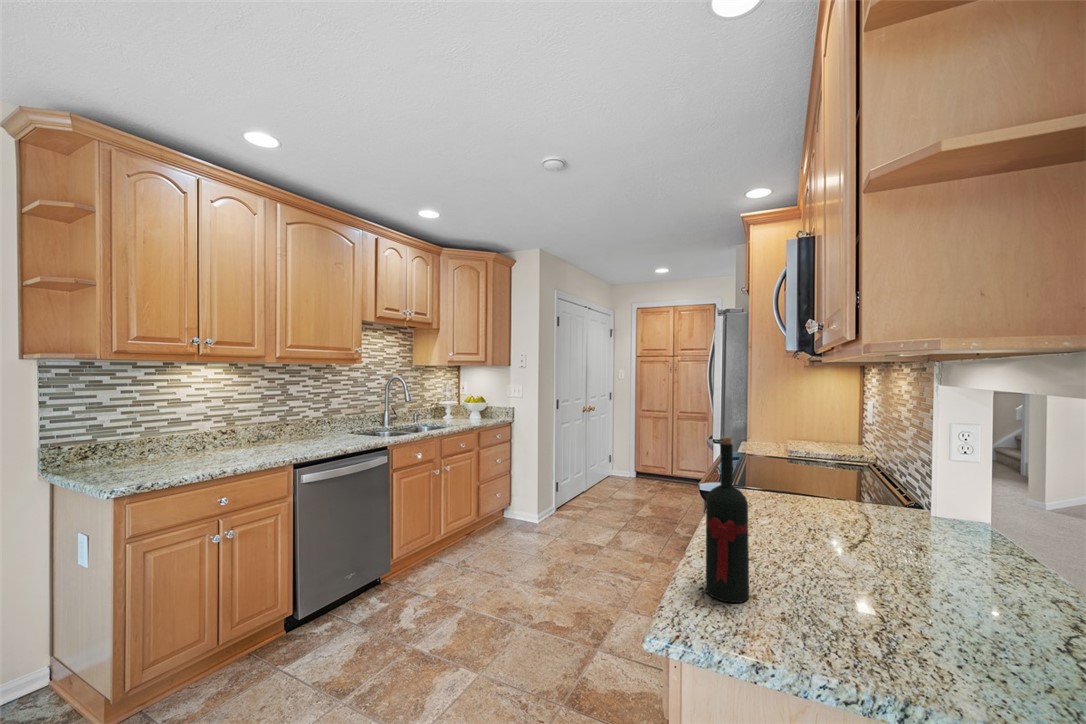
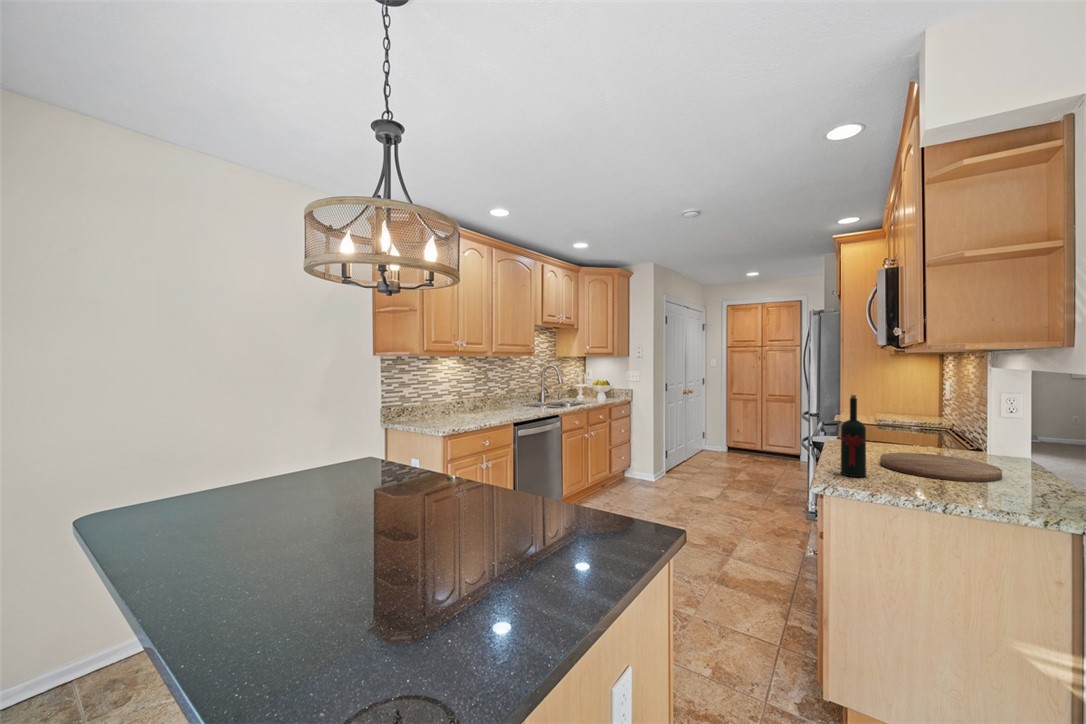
cutting board: none [780,526,981,609] -> present [880,453,1002,482]

